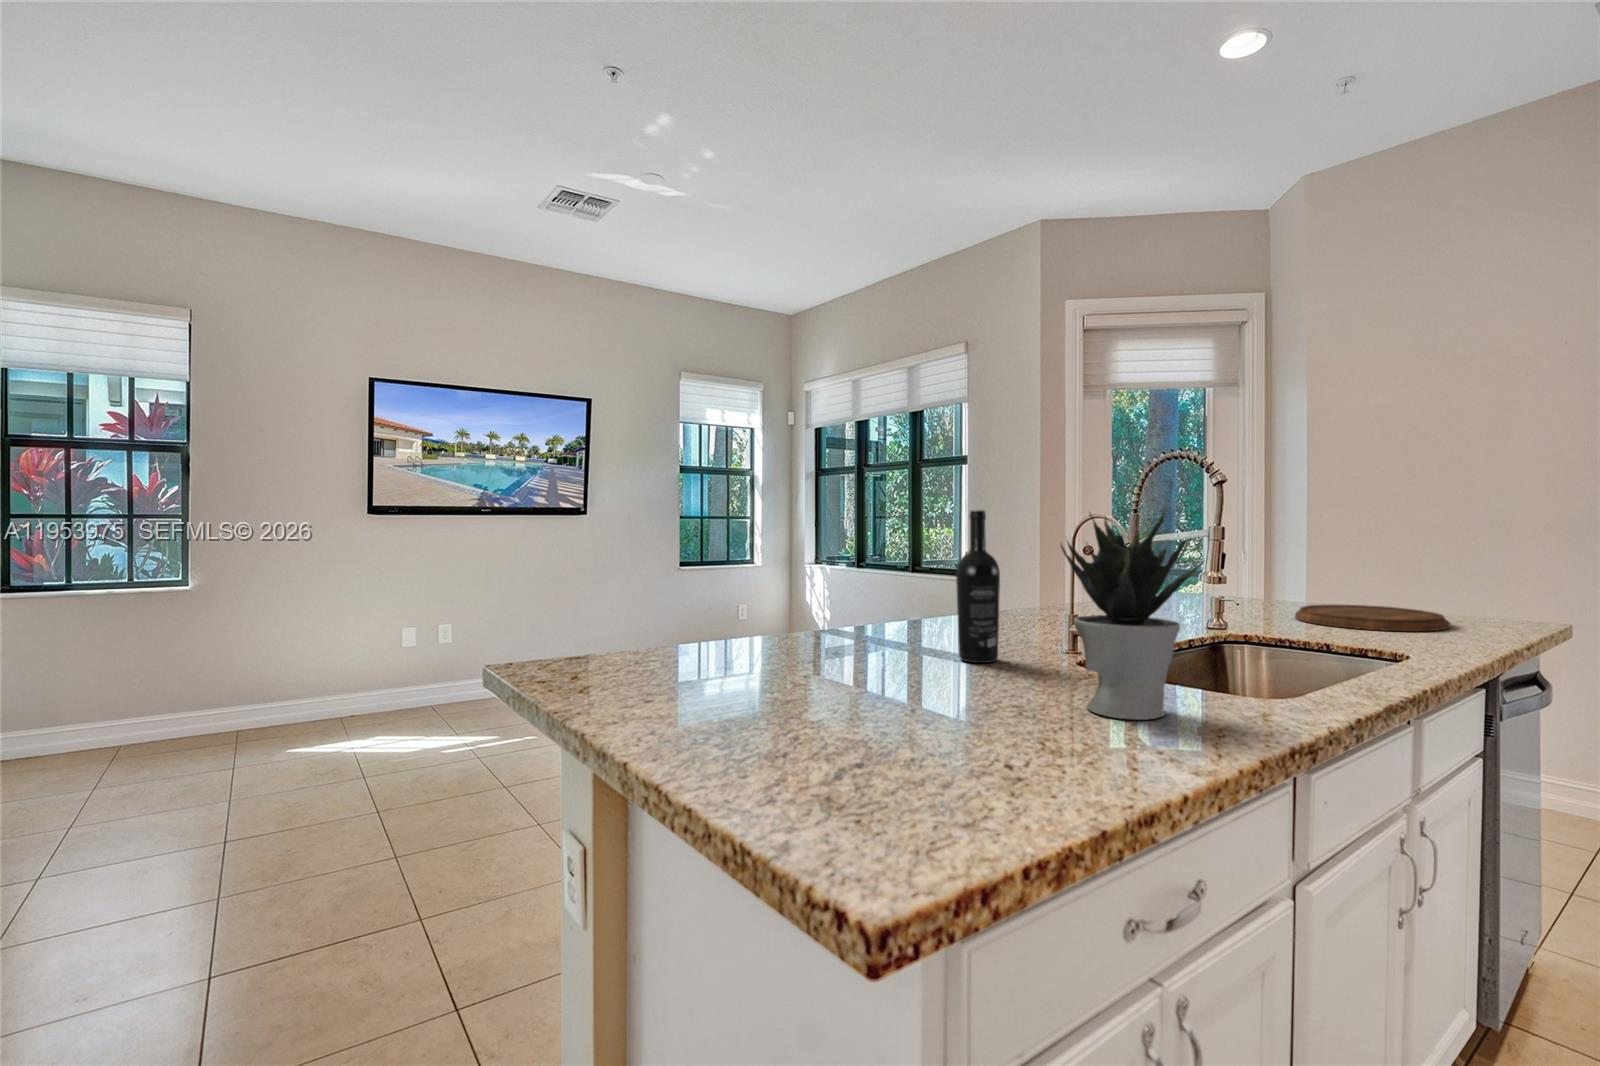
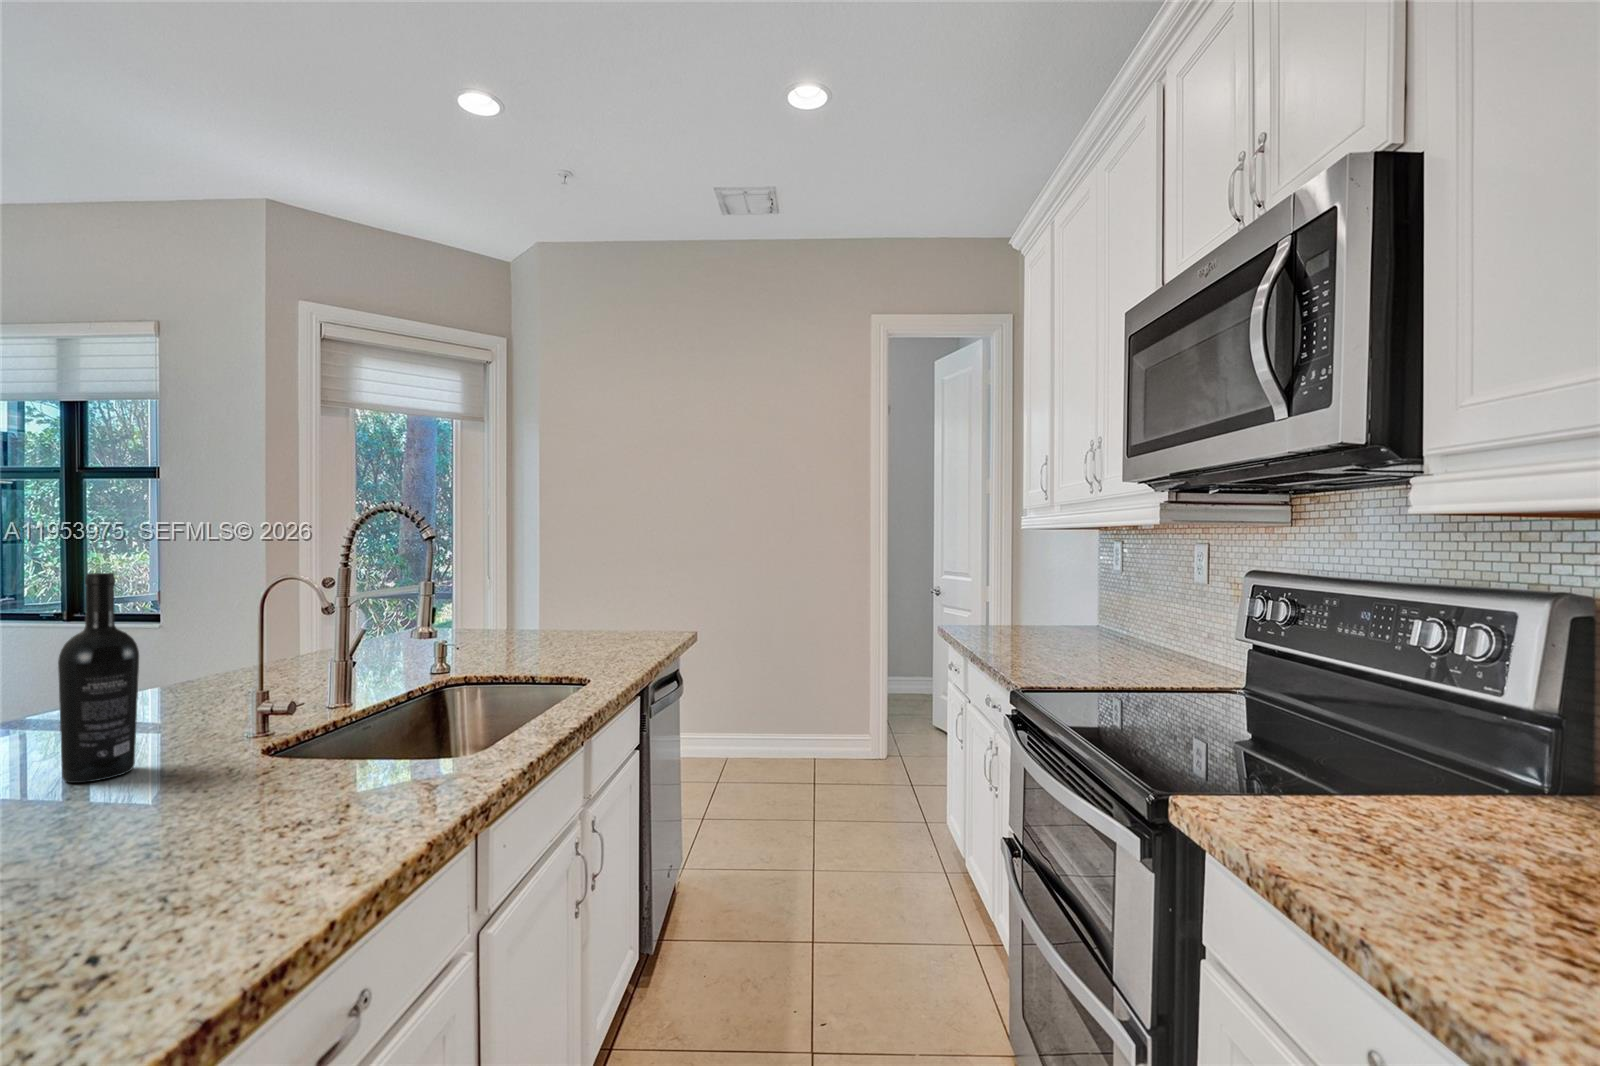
potted plant: present [1061,509,1203,720] -> none [209,581,395,829]
cutting board: present [1295,604,1450,631] -> none [514,633,622,657]

